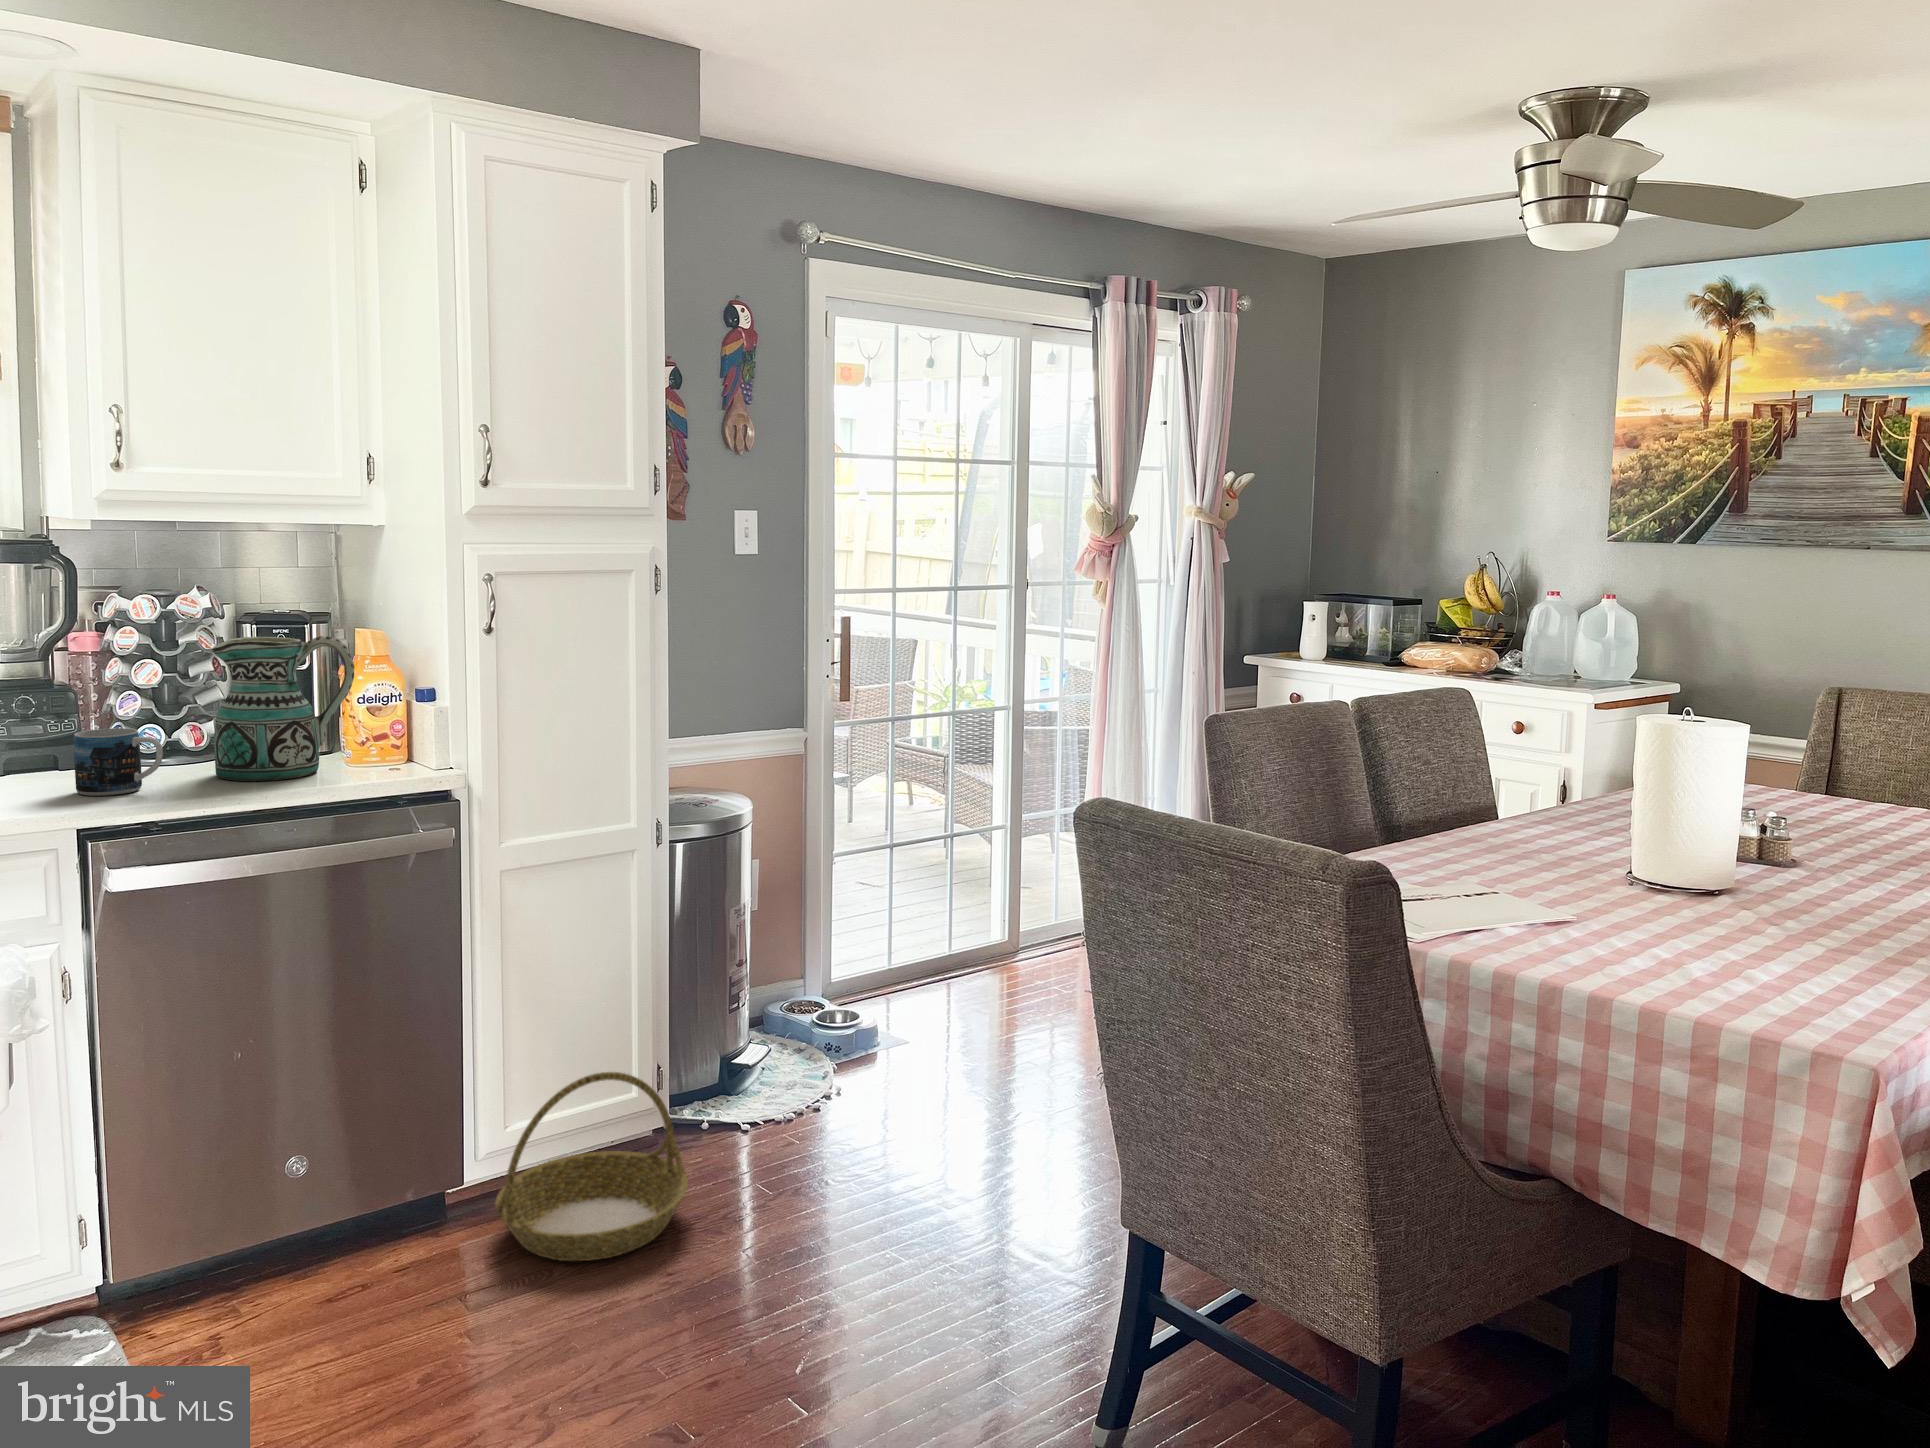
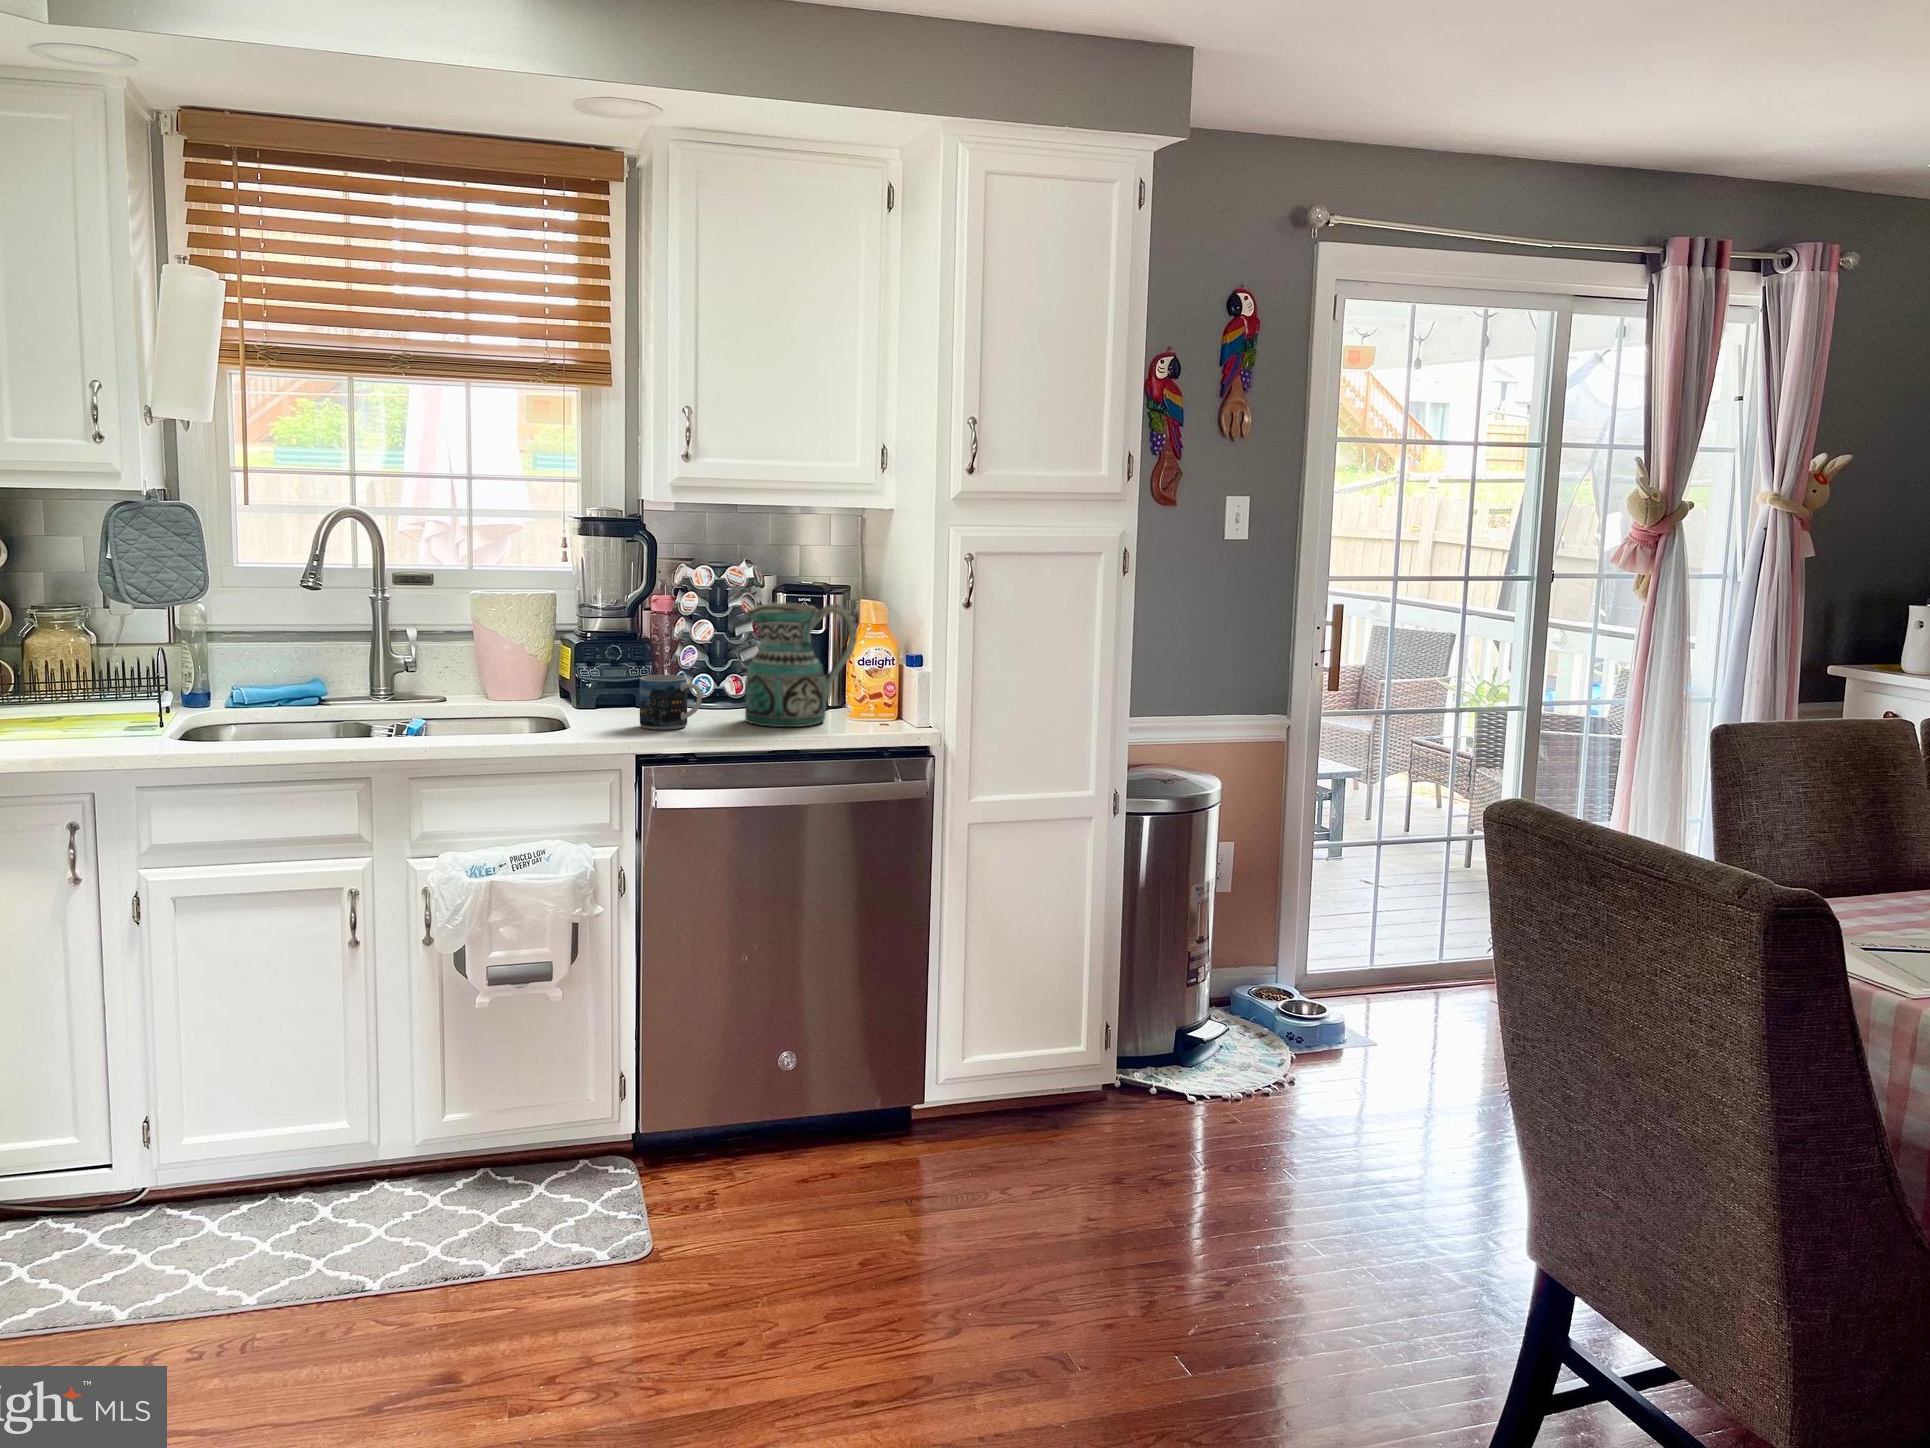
basket: present [495,1072,688,1261] -> none [944,1023,1118,1196]

